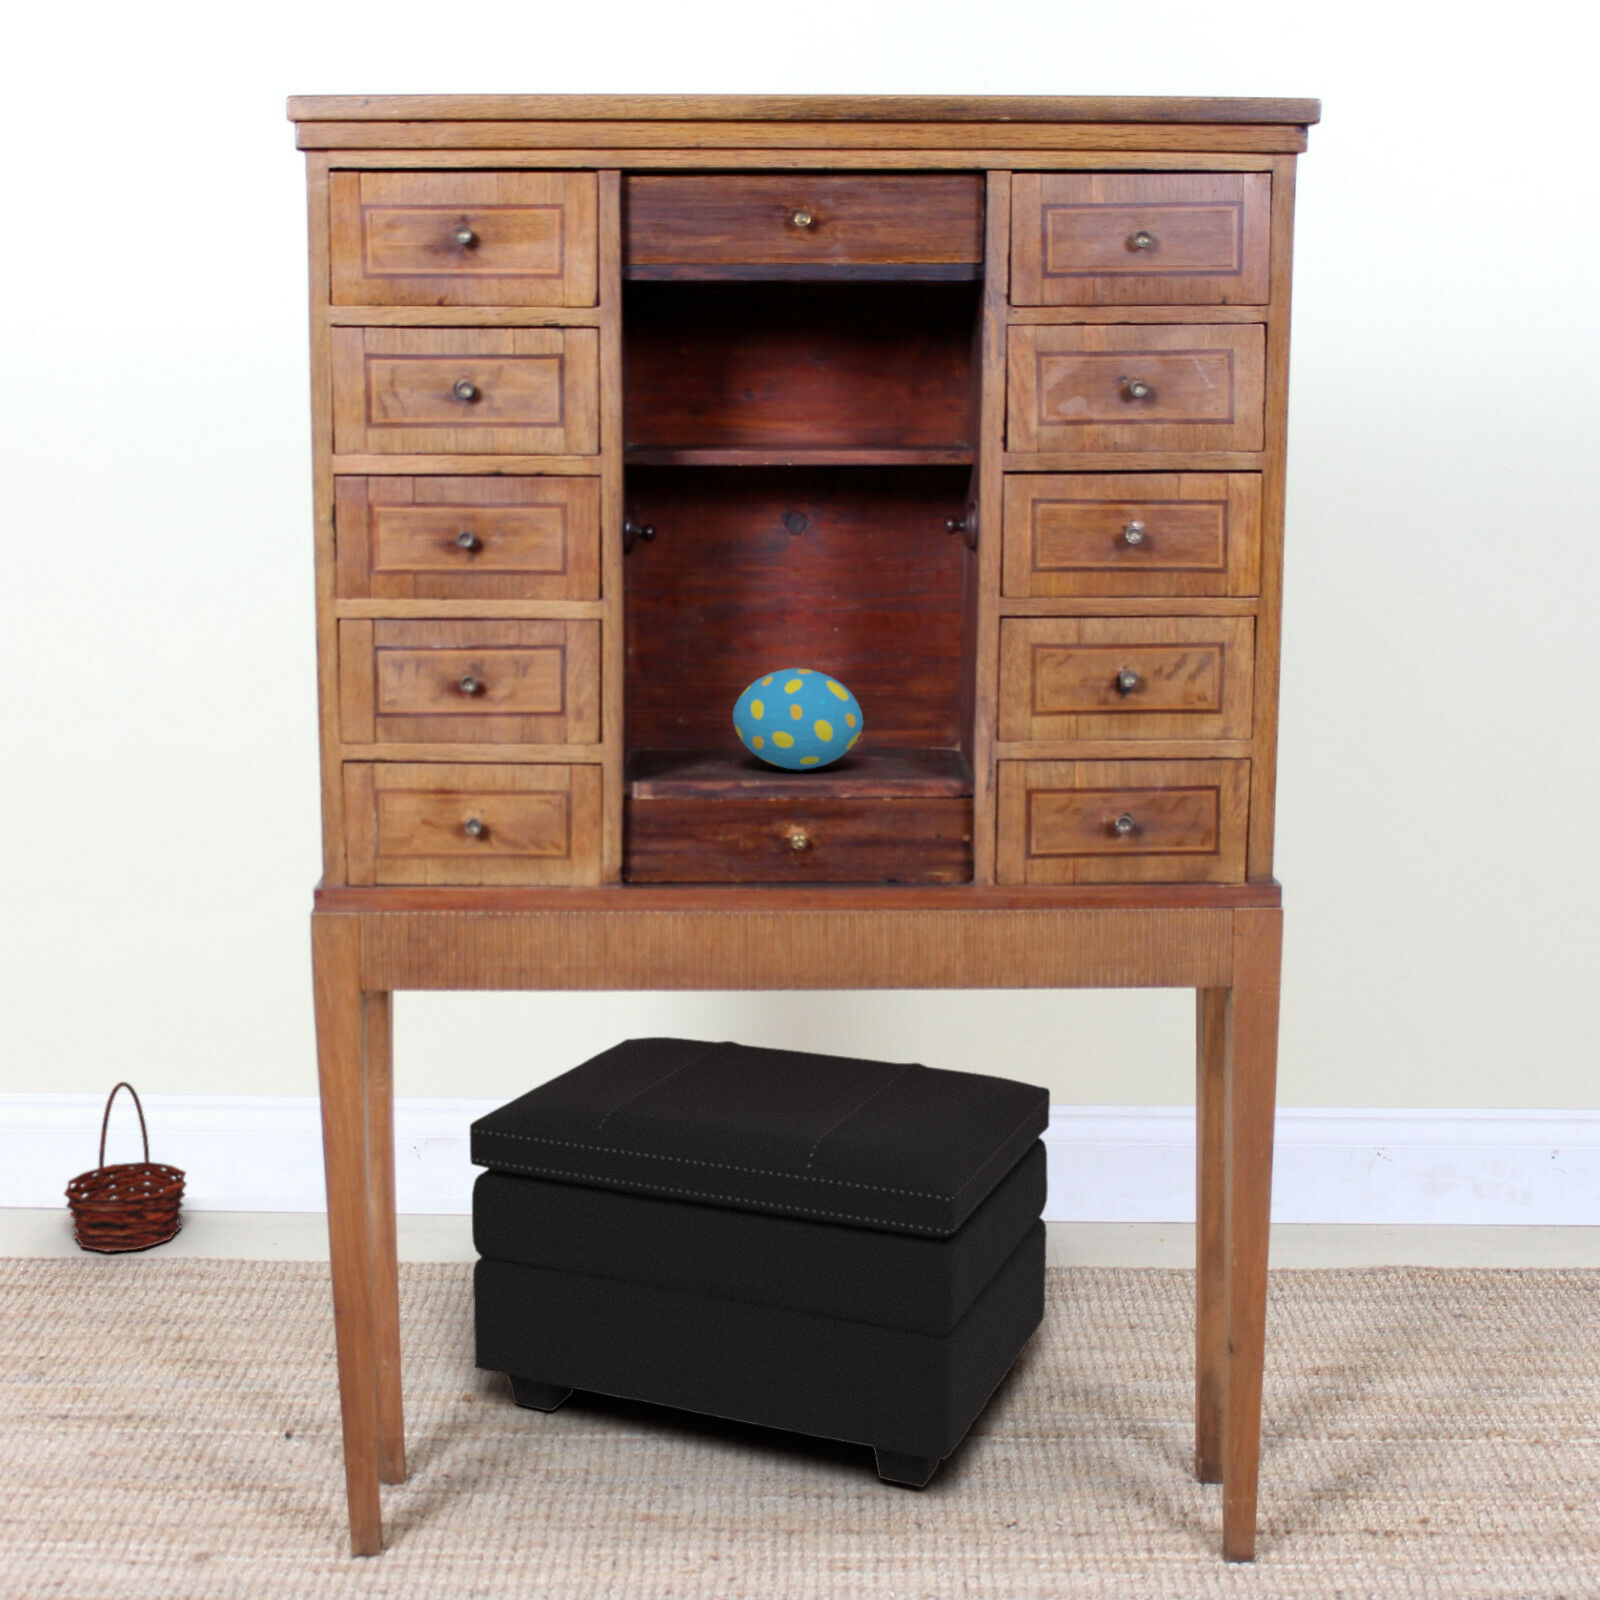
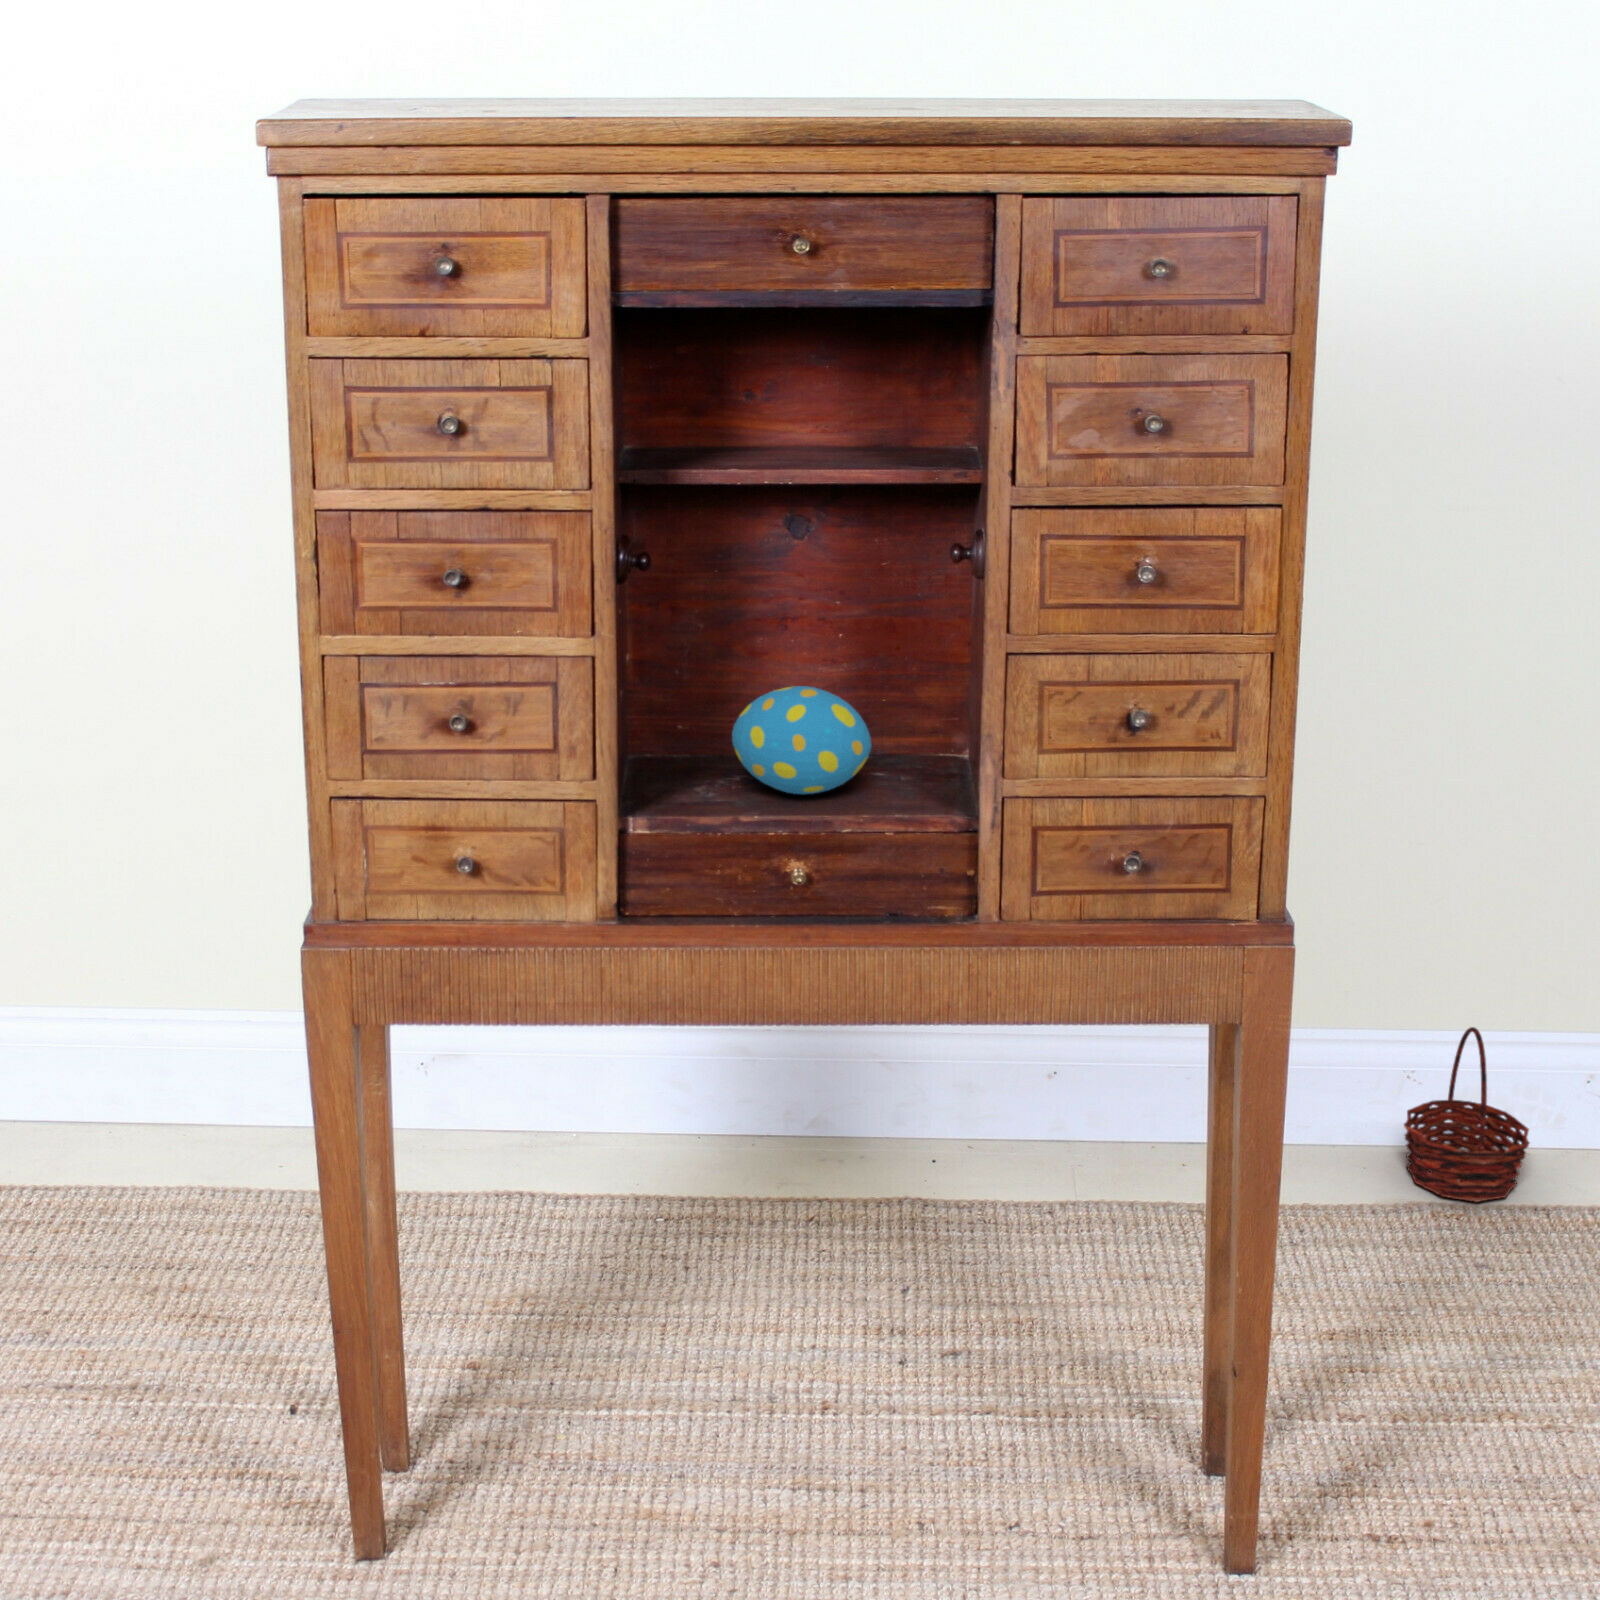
footstool: present [470,1037,1050,1487] -> none [466,982,1067,1482]
basket: present [64,1082,186,1252] -> present [1404,1027,1529,1202]

